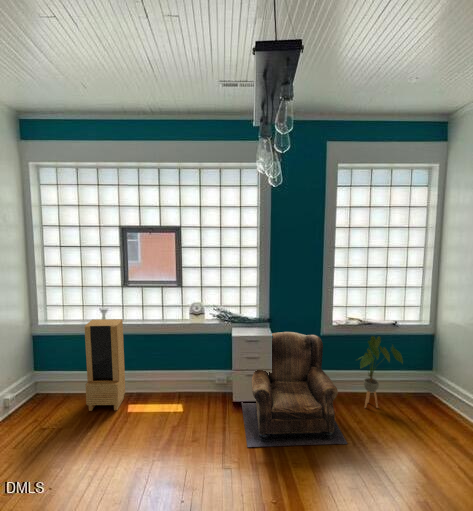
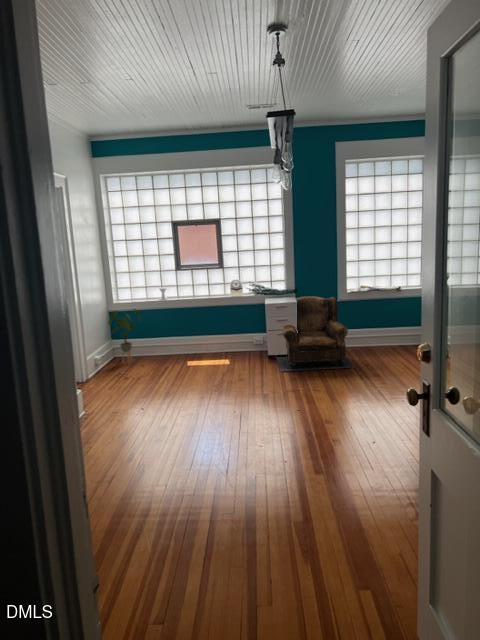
storage cabinet: present [85,319,125,411] -> none [152,294,184,363]
house plant: present [360,336,403,408] -> present [109,309,141,364]

